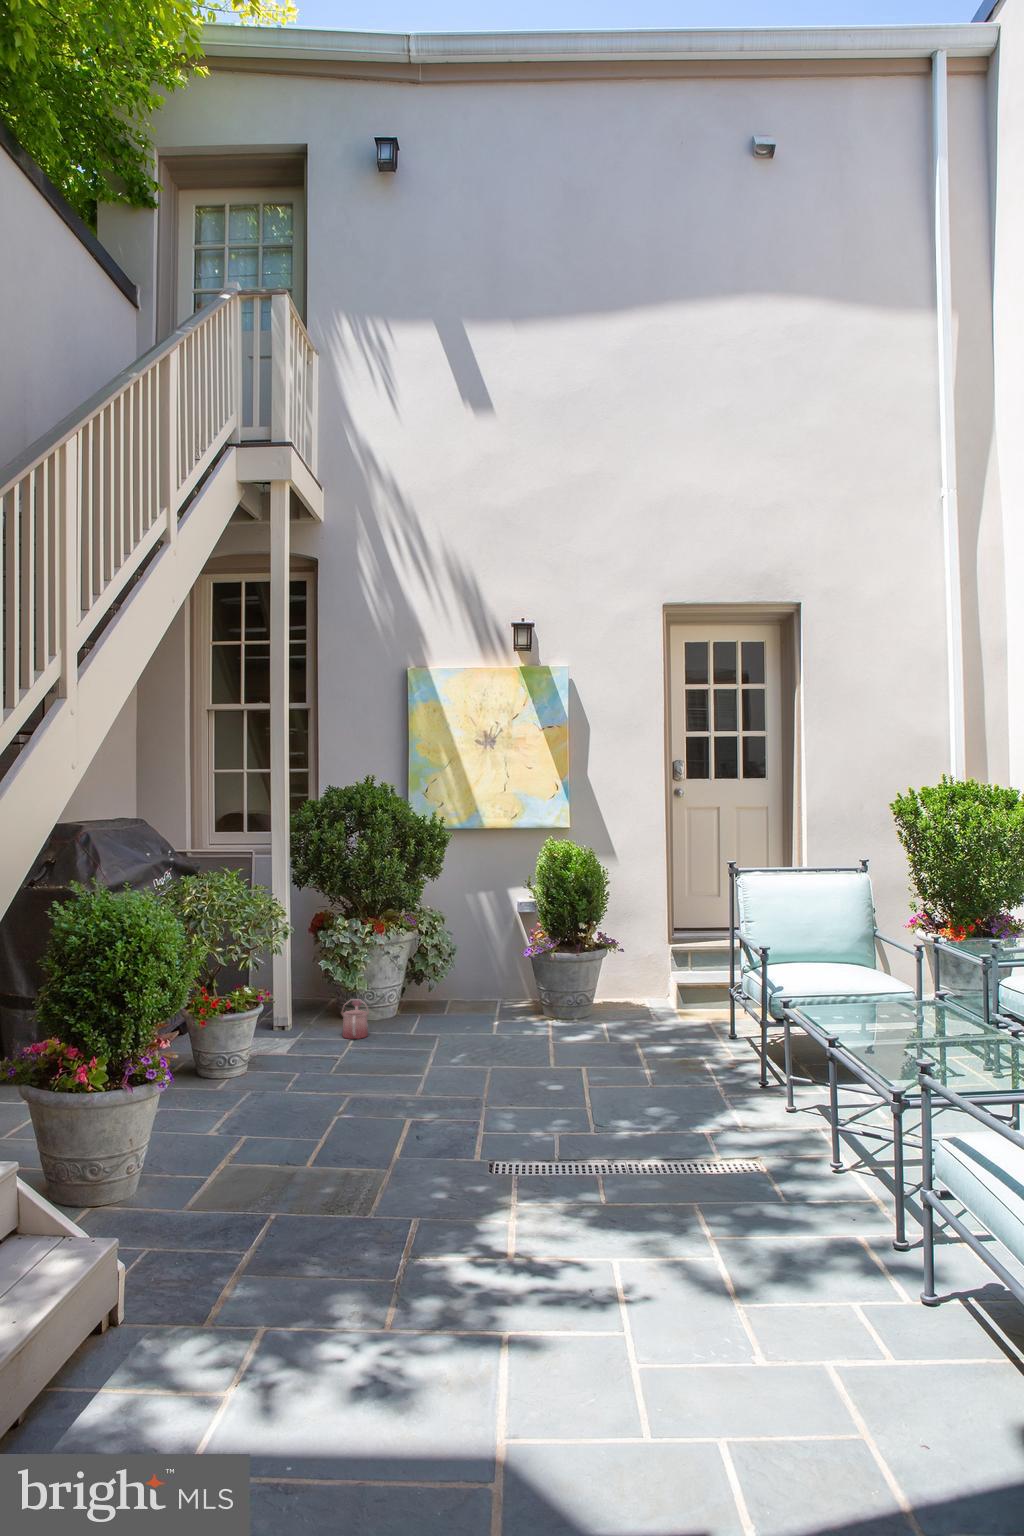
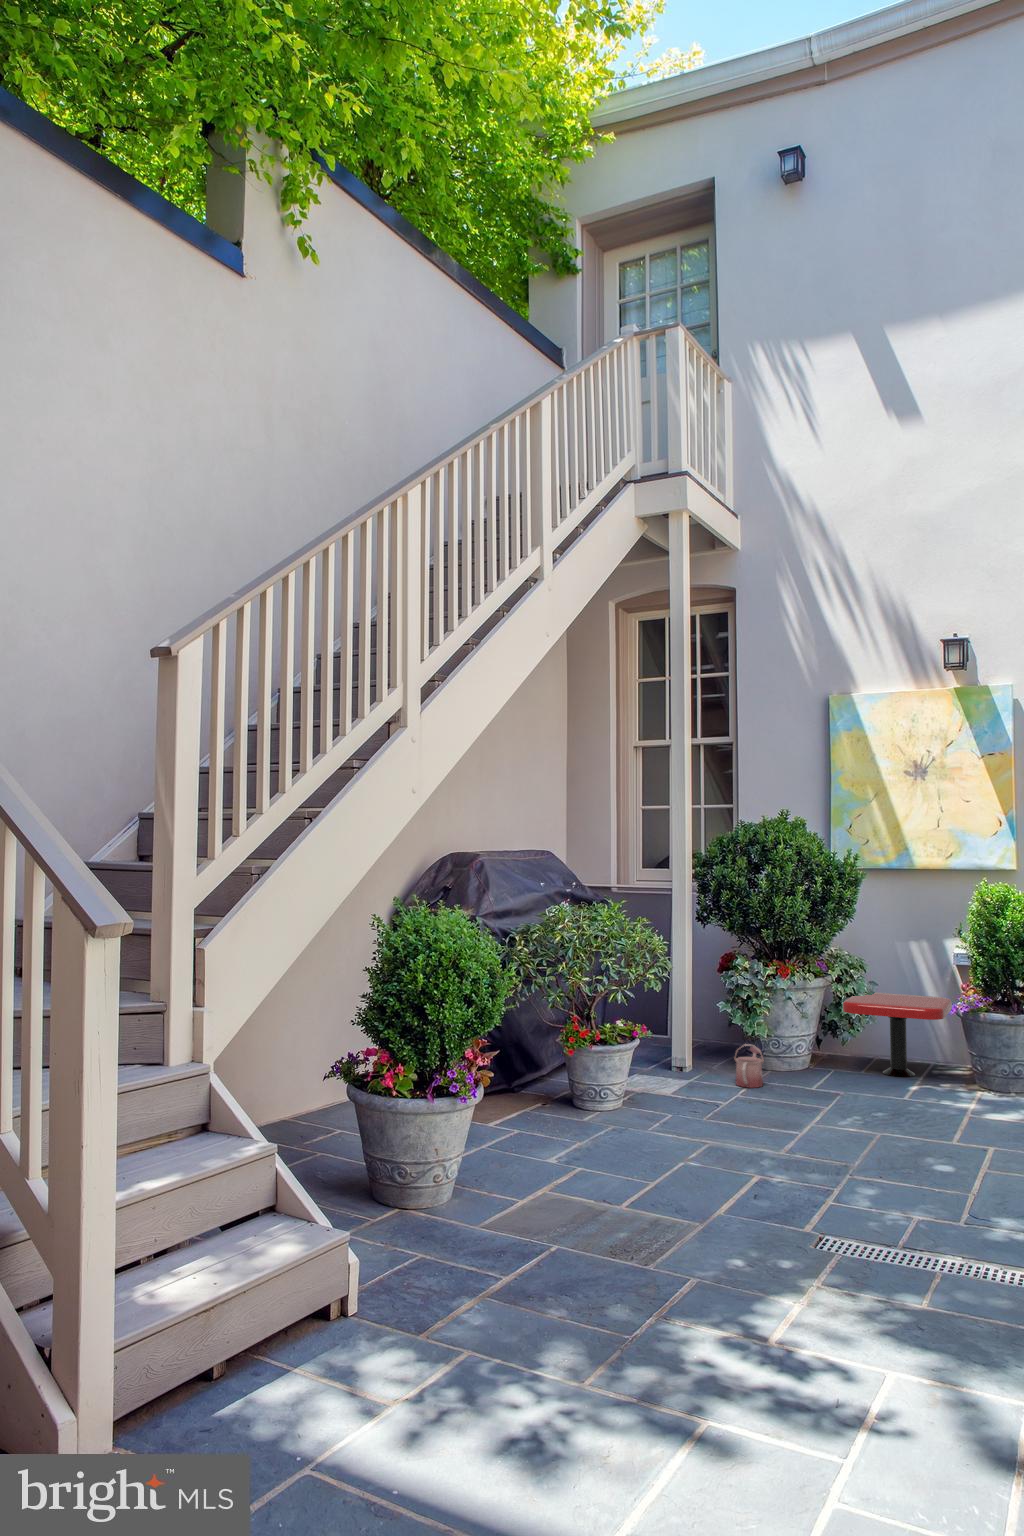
pedestal table: none [431,941,516,1014] -> present [843,992,952,1077]

